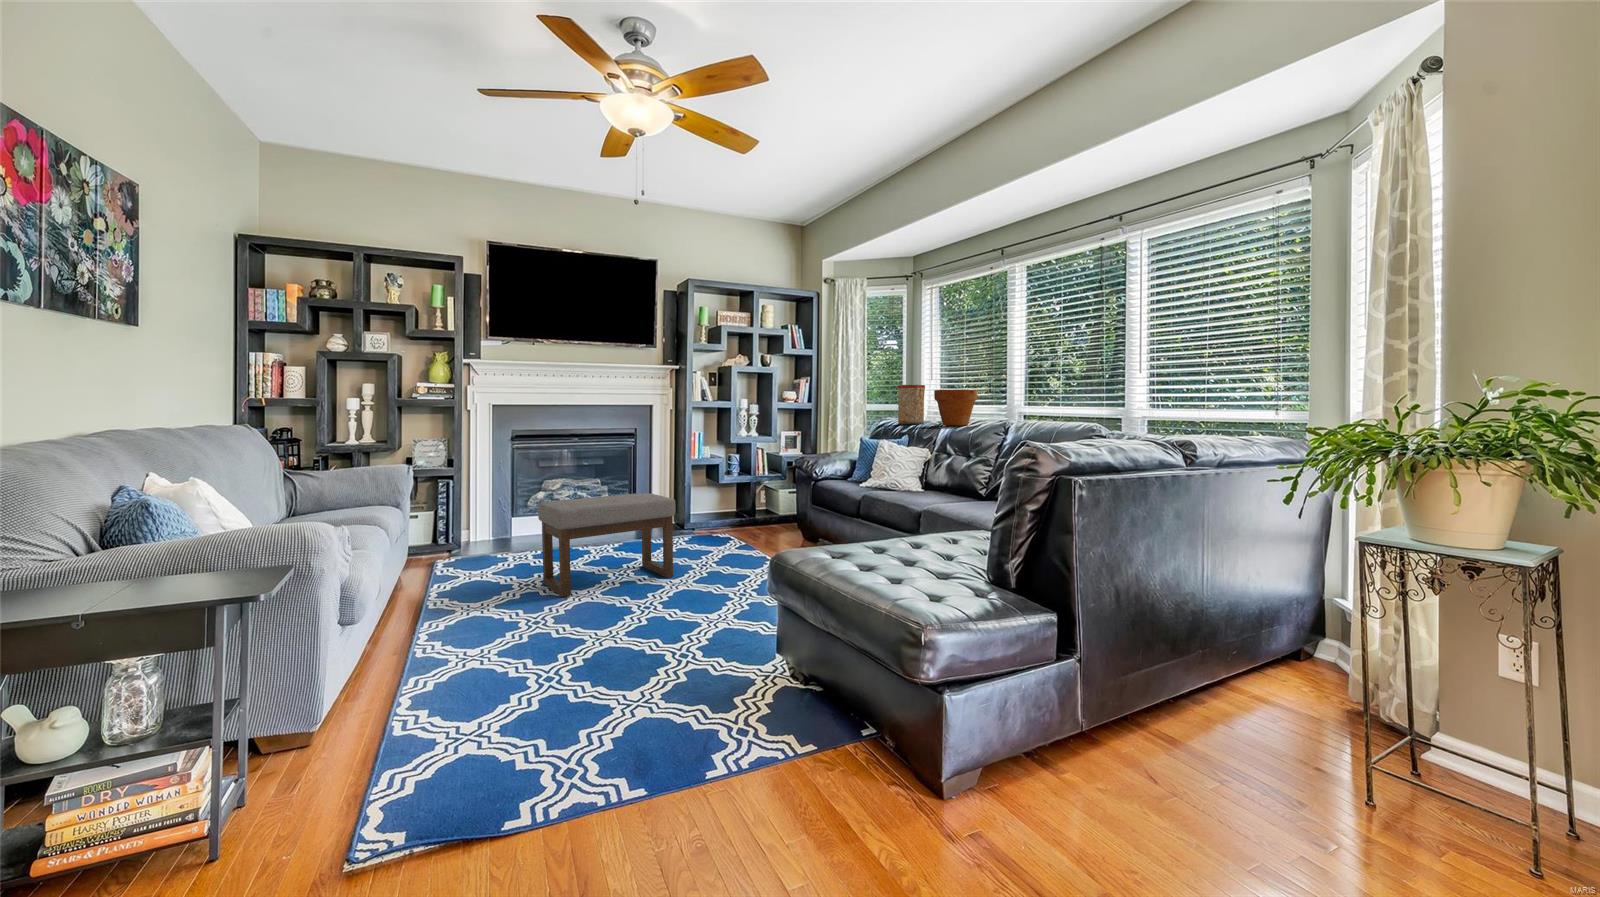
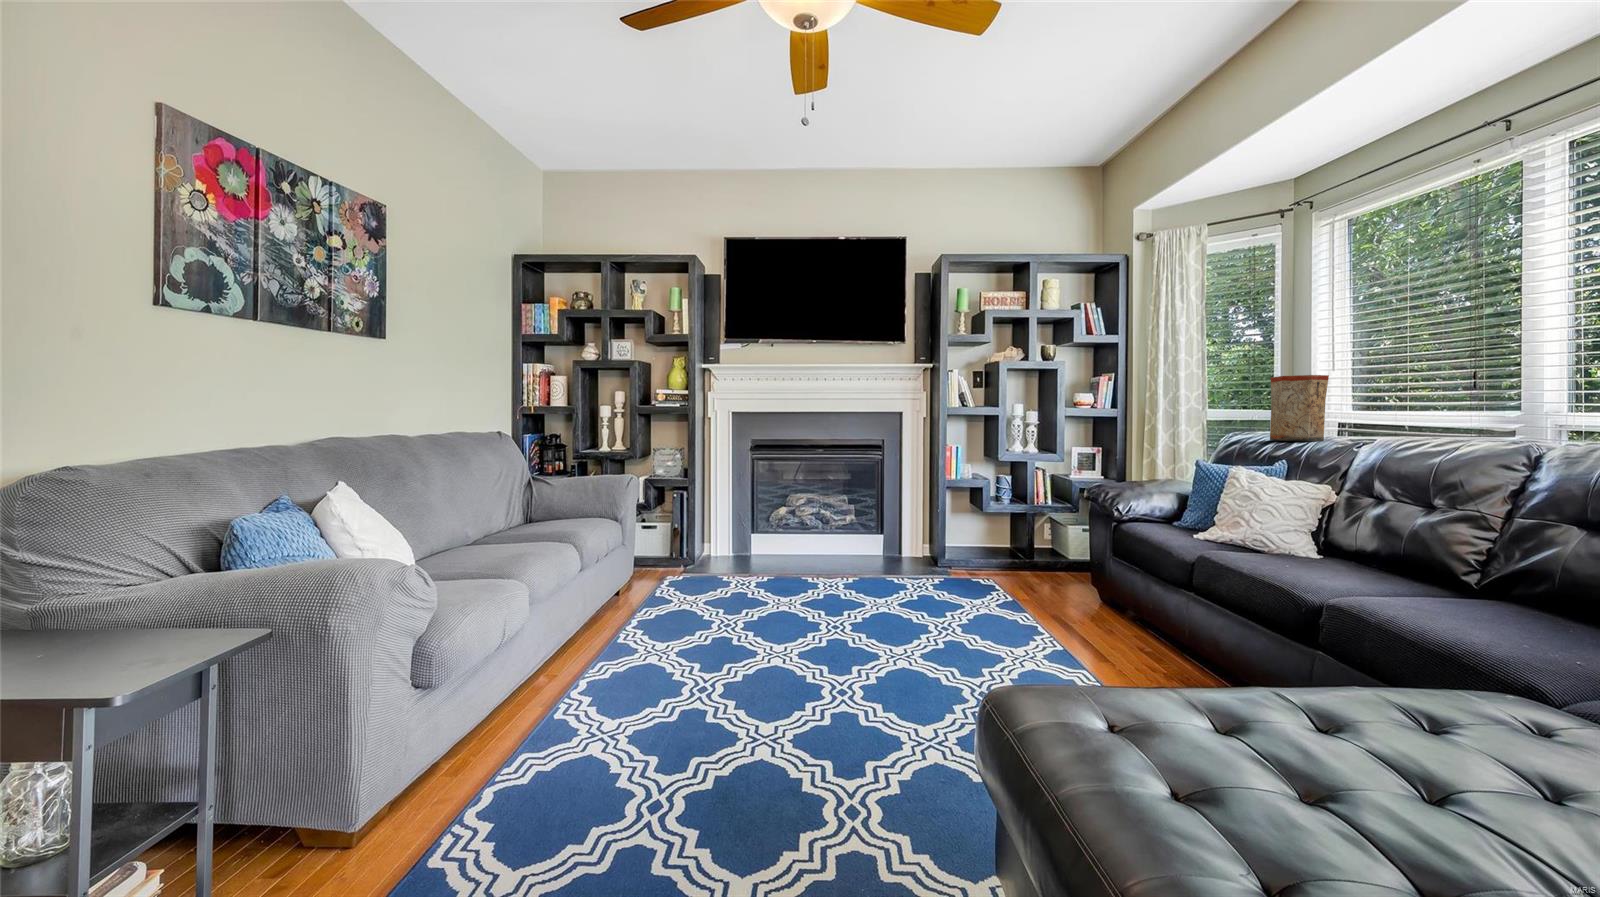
flower pot: present [934,389,978,426] -> none [1352,379,1461,446]
ottoman: present [538,493,675,597] -> none [727,525,890,654]

